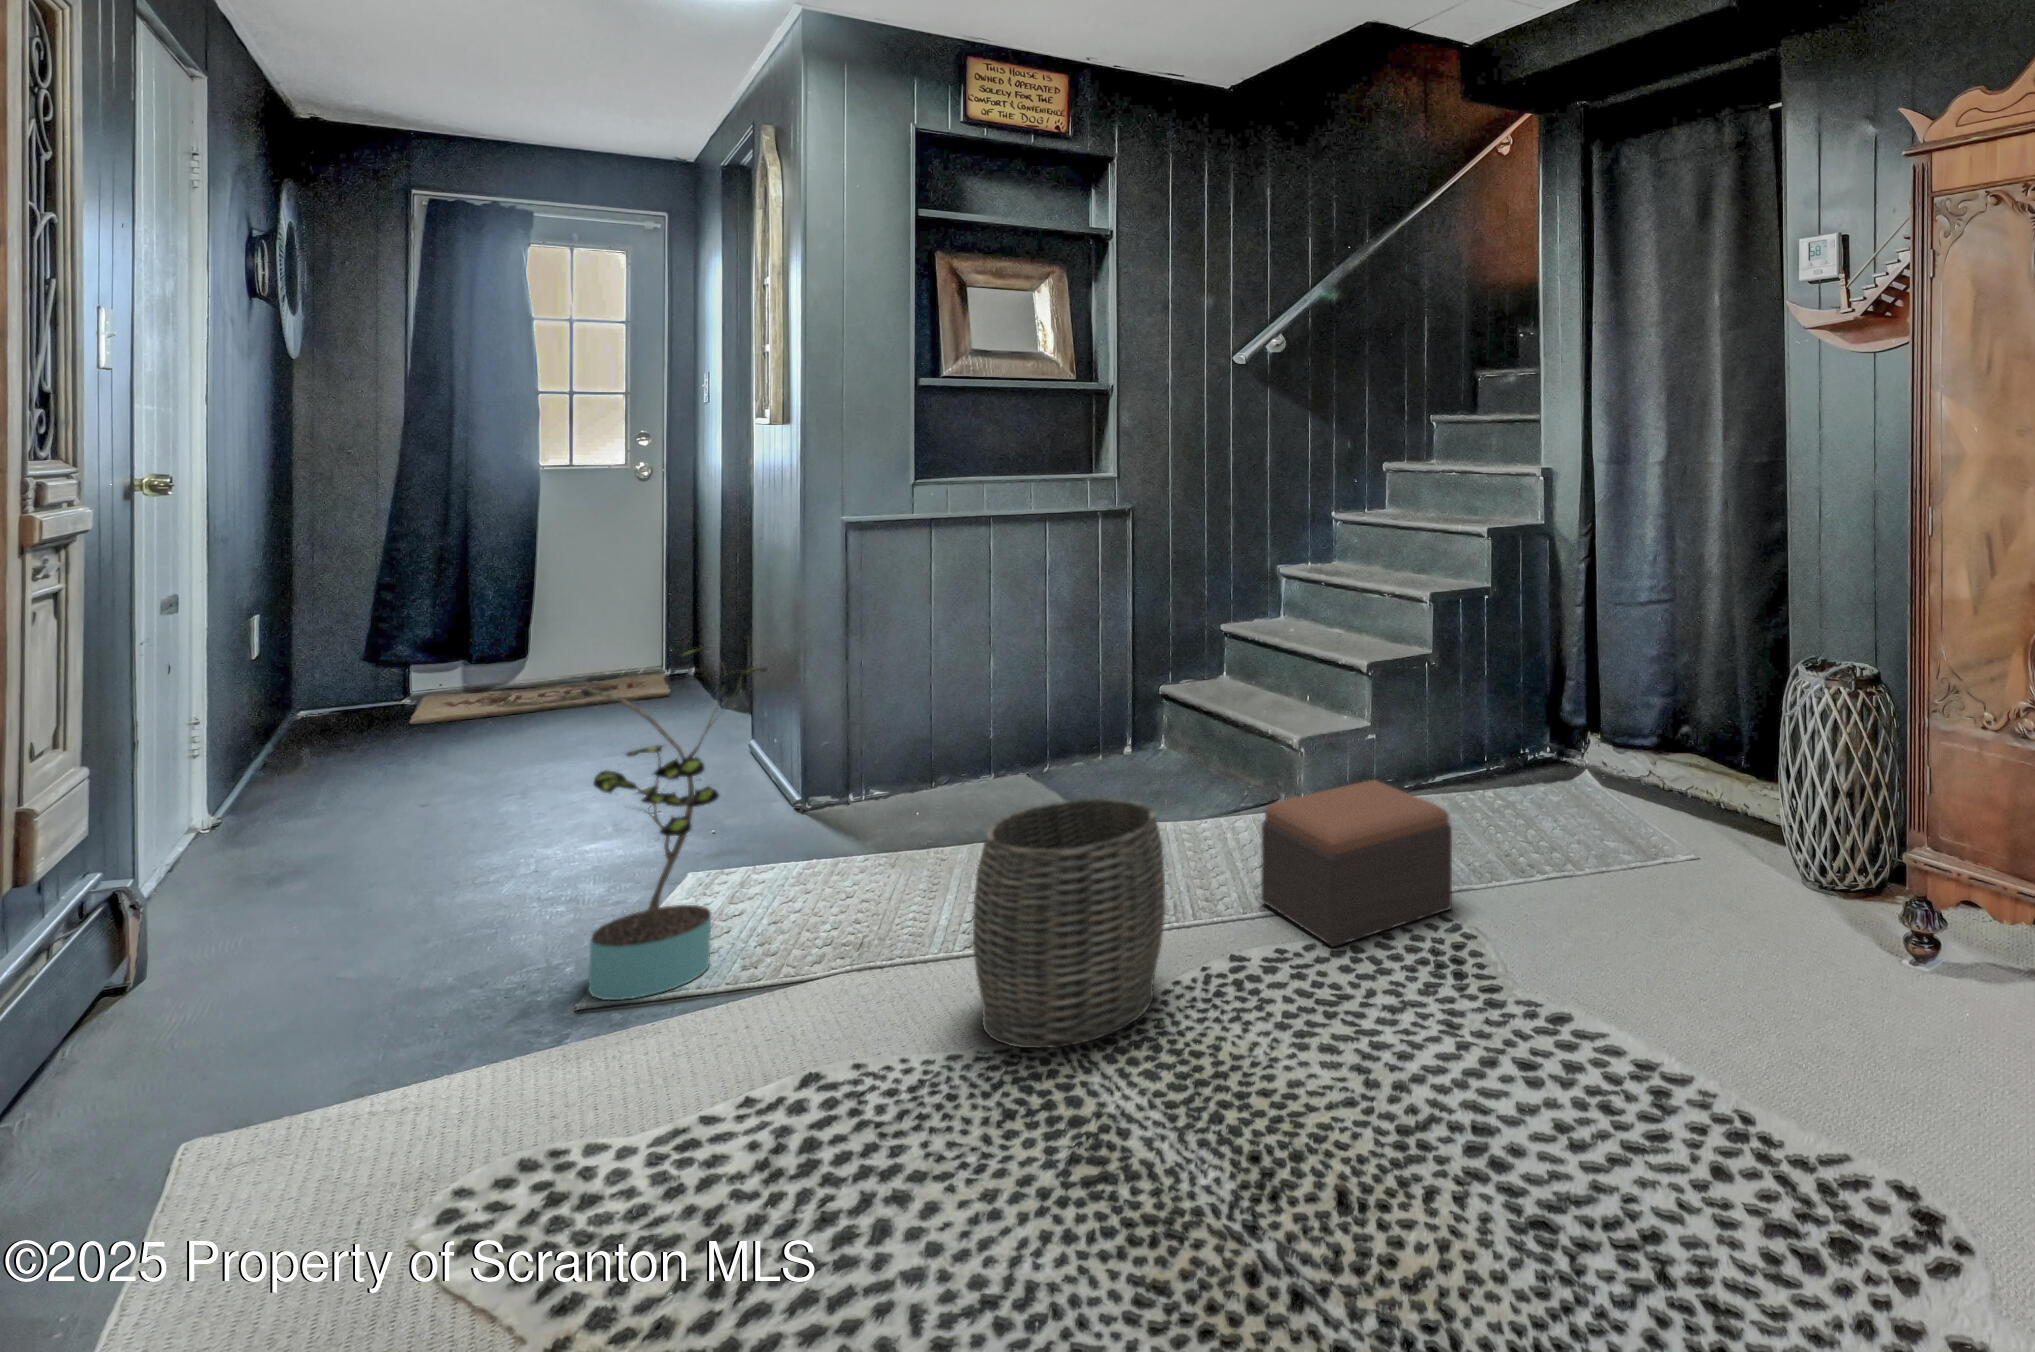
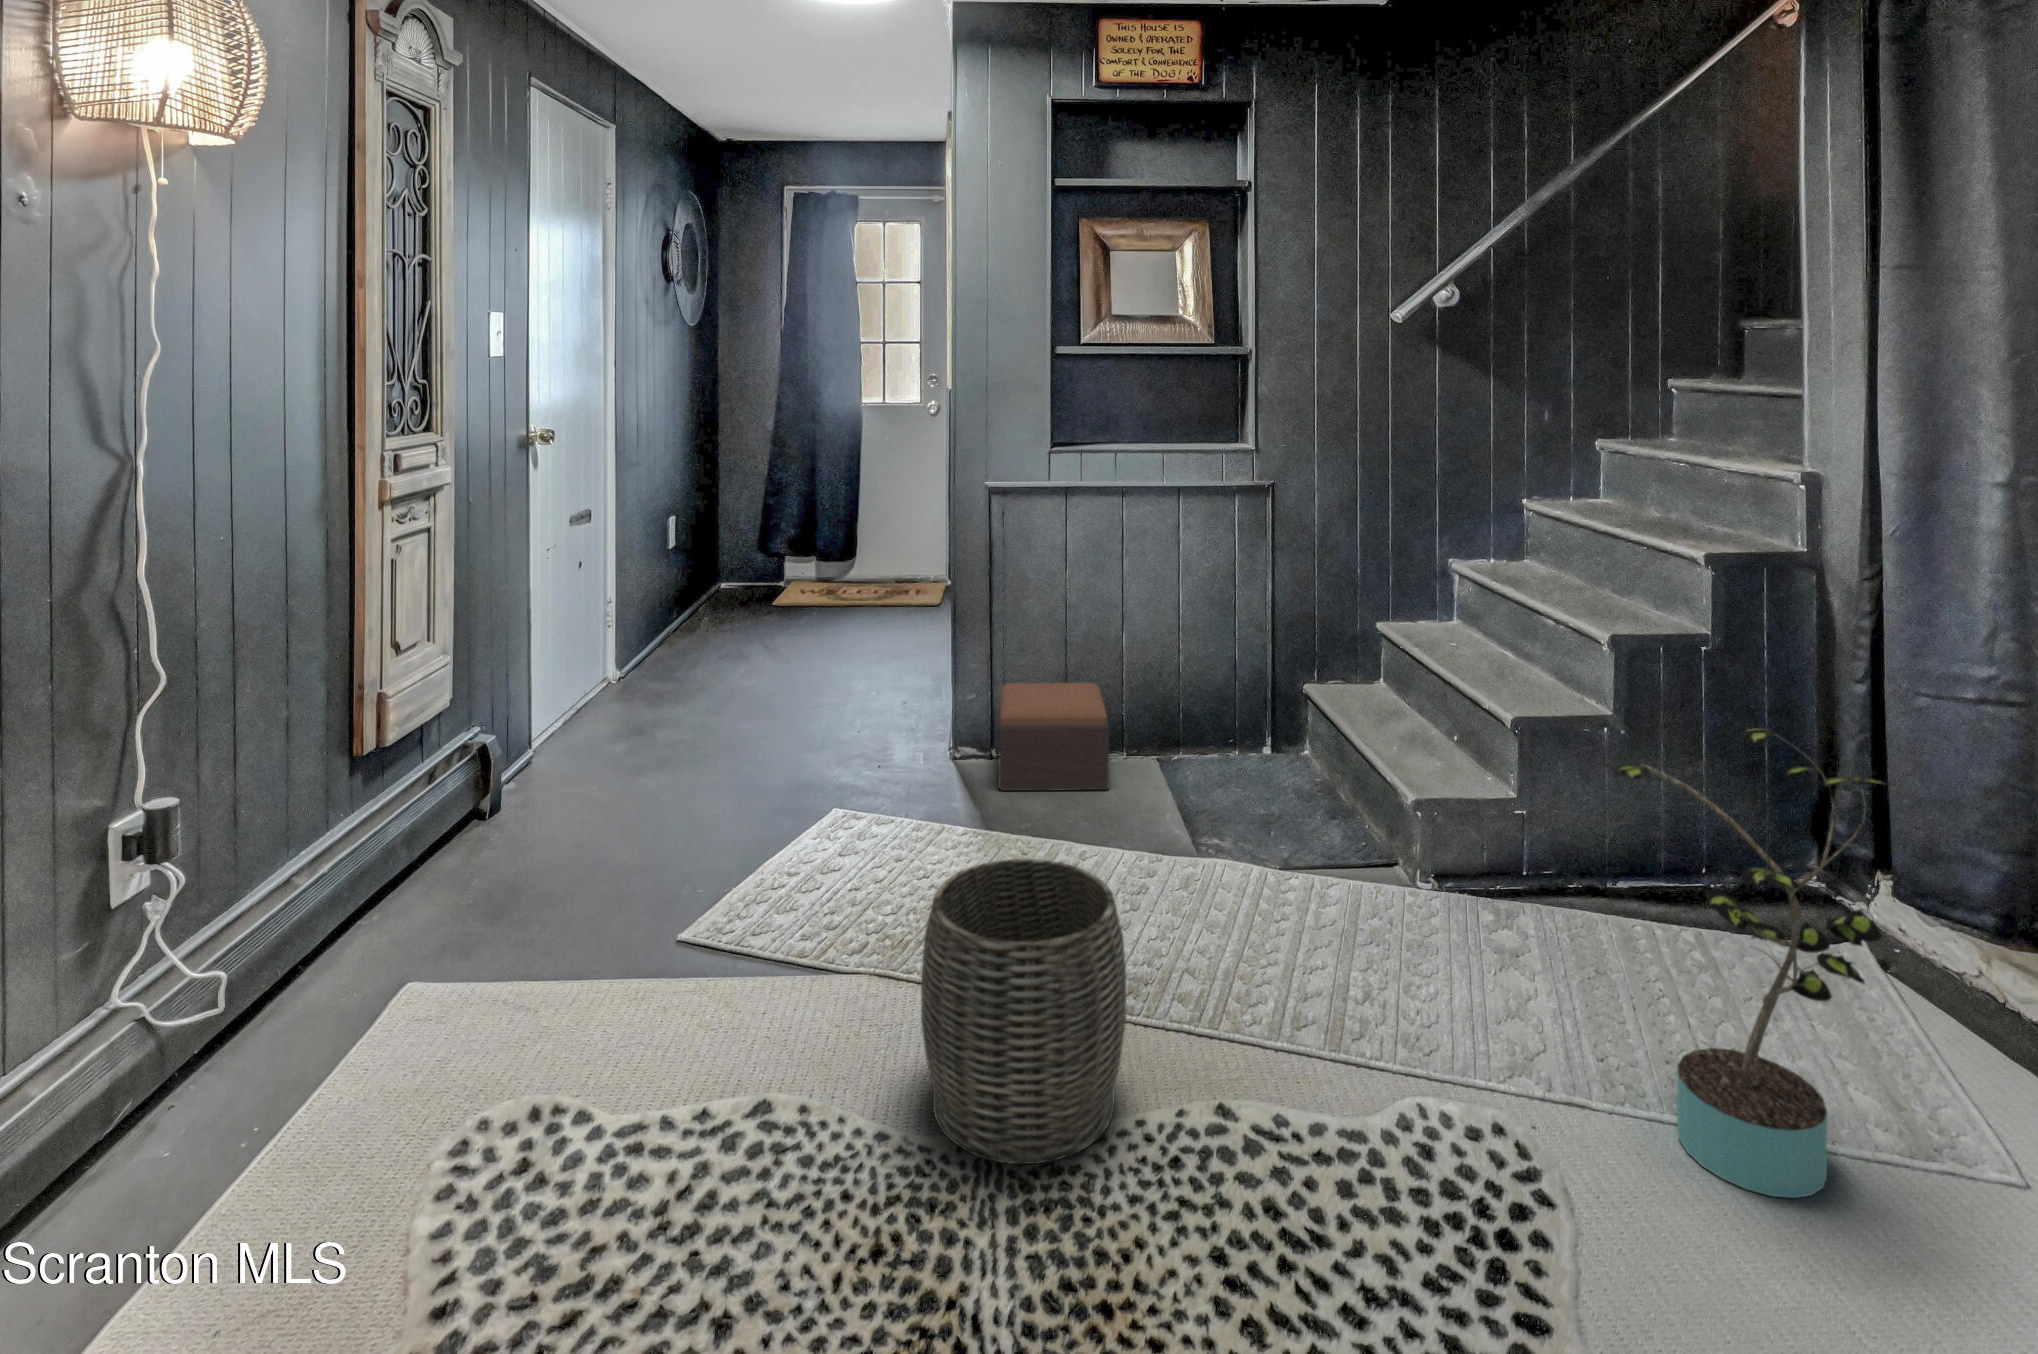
potted plant: present [562,646,766,1000] -> present [1615,728,1895,1198]
footstool: present [1261,780,1452,947] -> present [999,683,1109,791]

